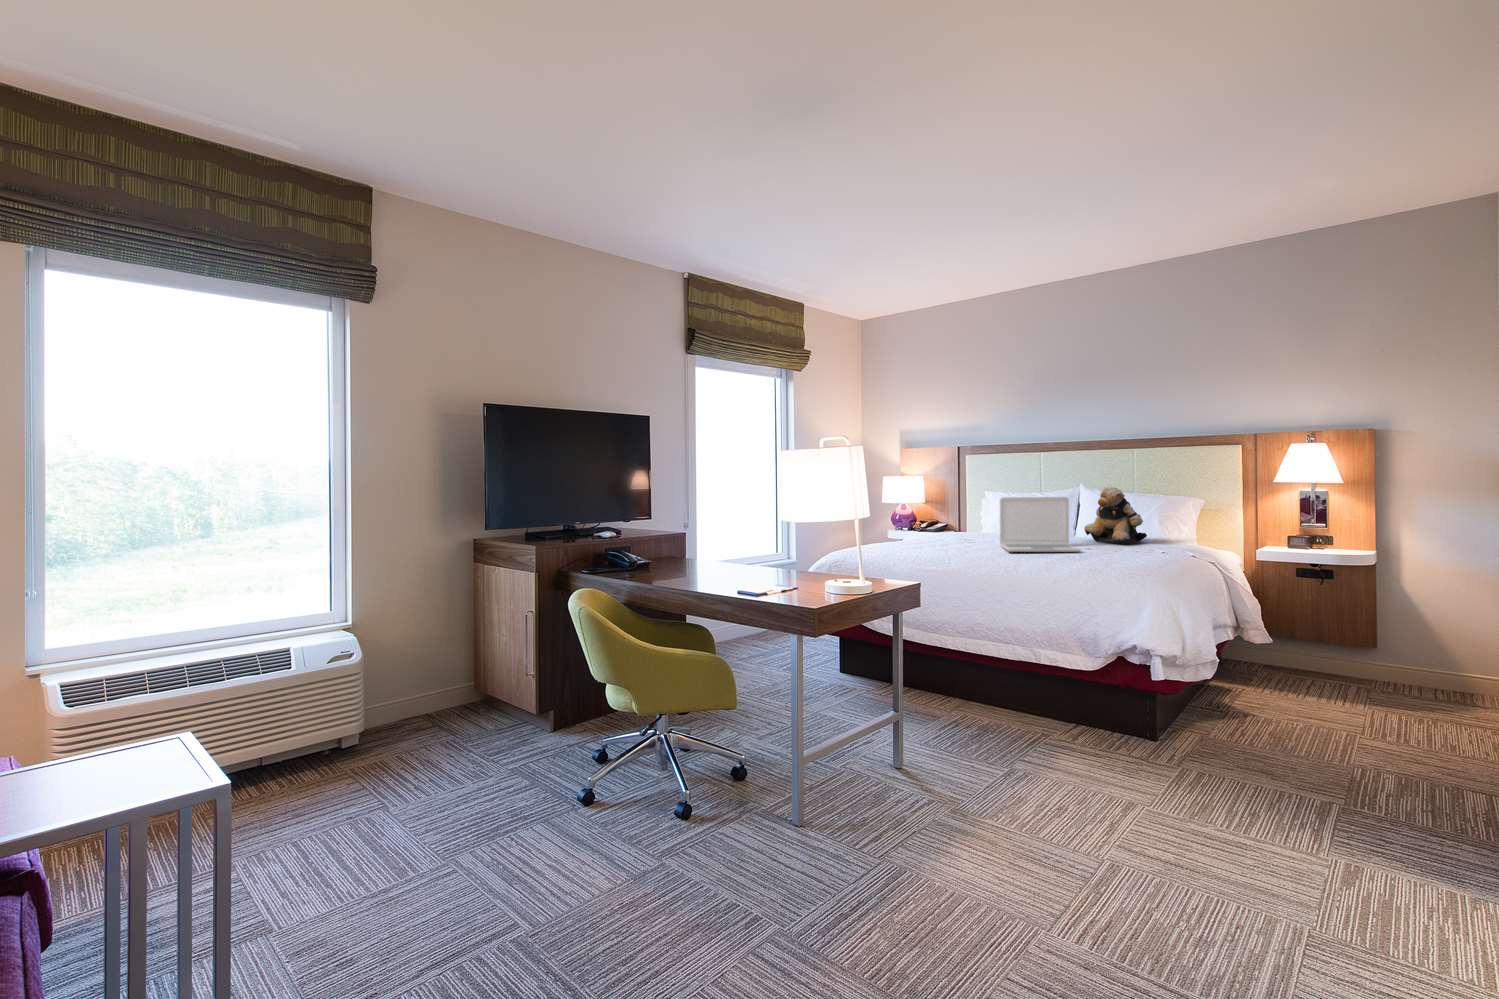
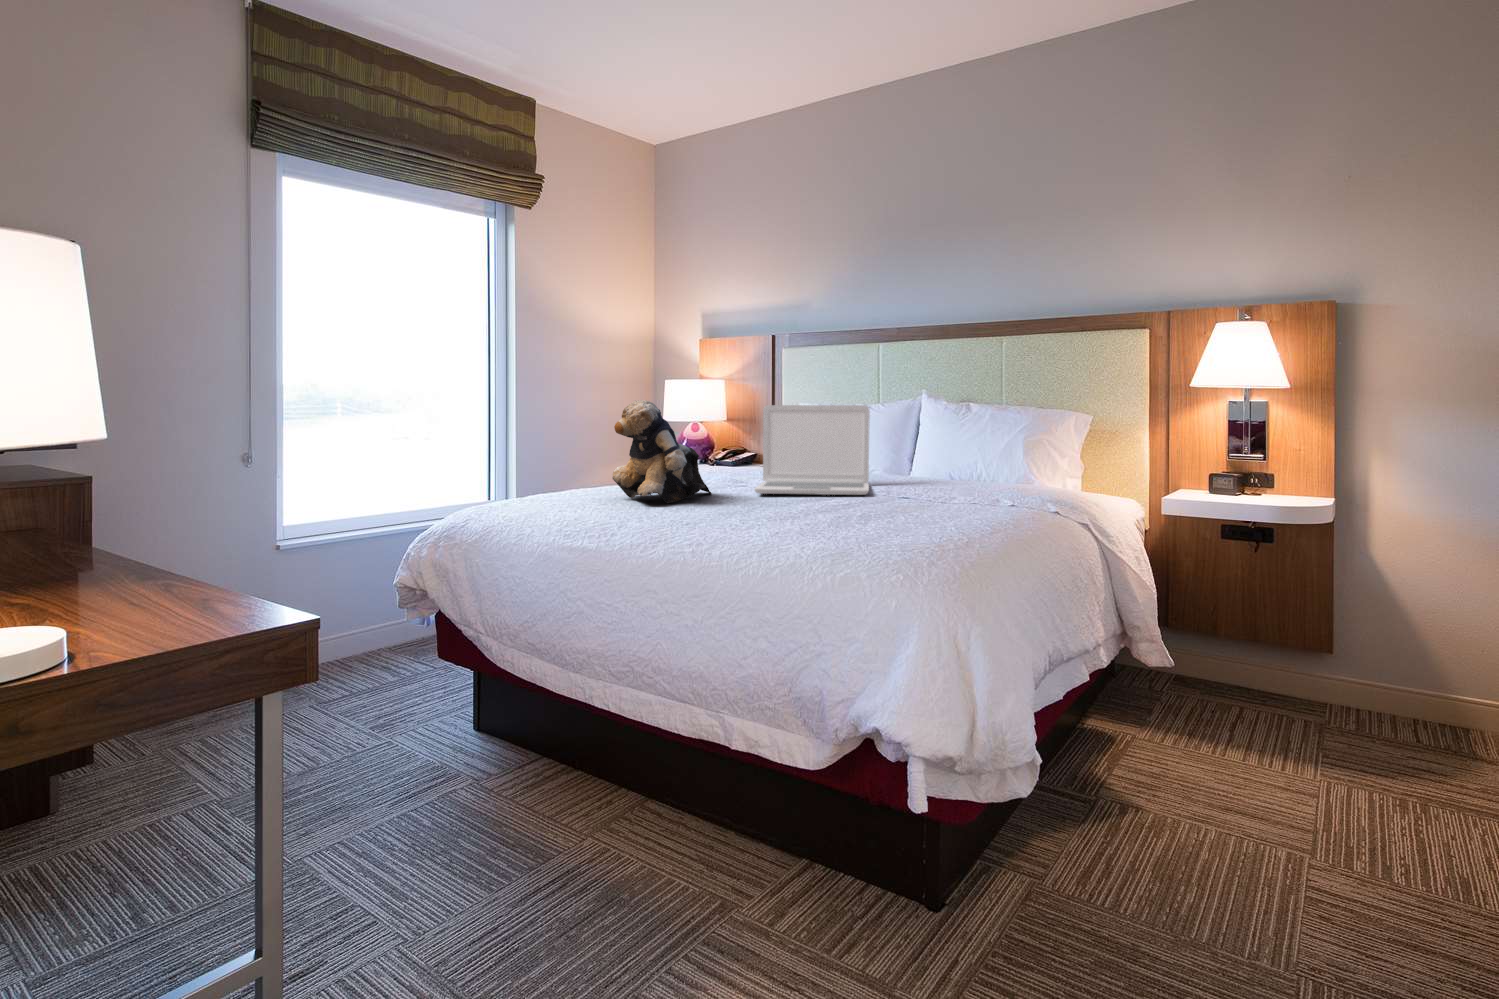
teddy bear: present [1084,487,1147,544] -> present [612,400,712,503]

